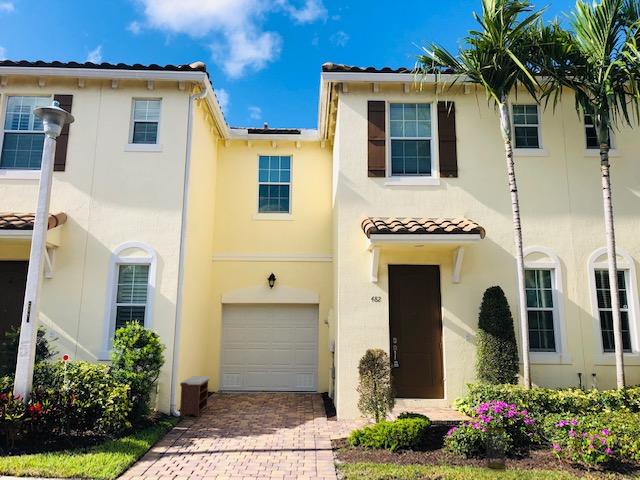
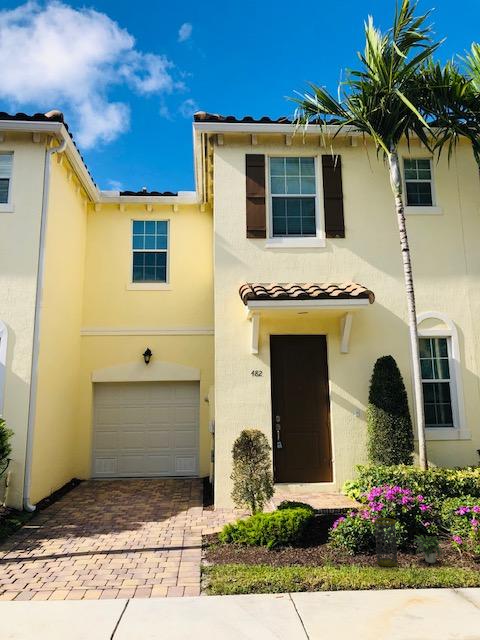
bench: present [180,376,209,417] -> none [35,465,73,512]
potted plant: none [513,442,548,467] -> present [414,536,445,563]

